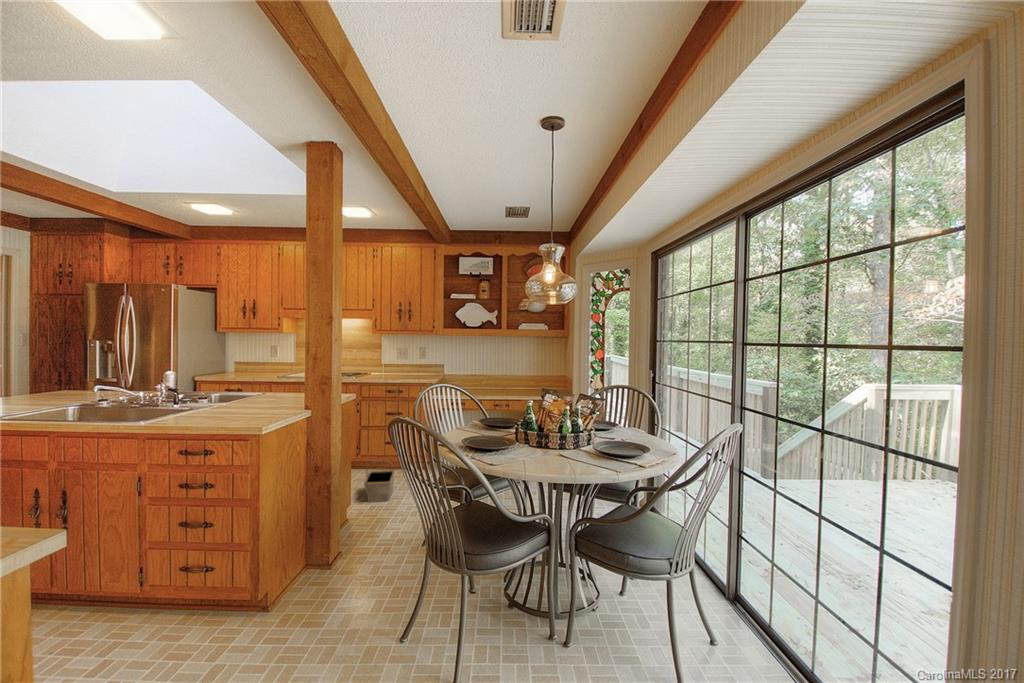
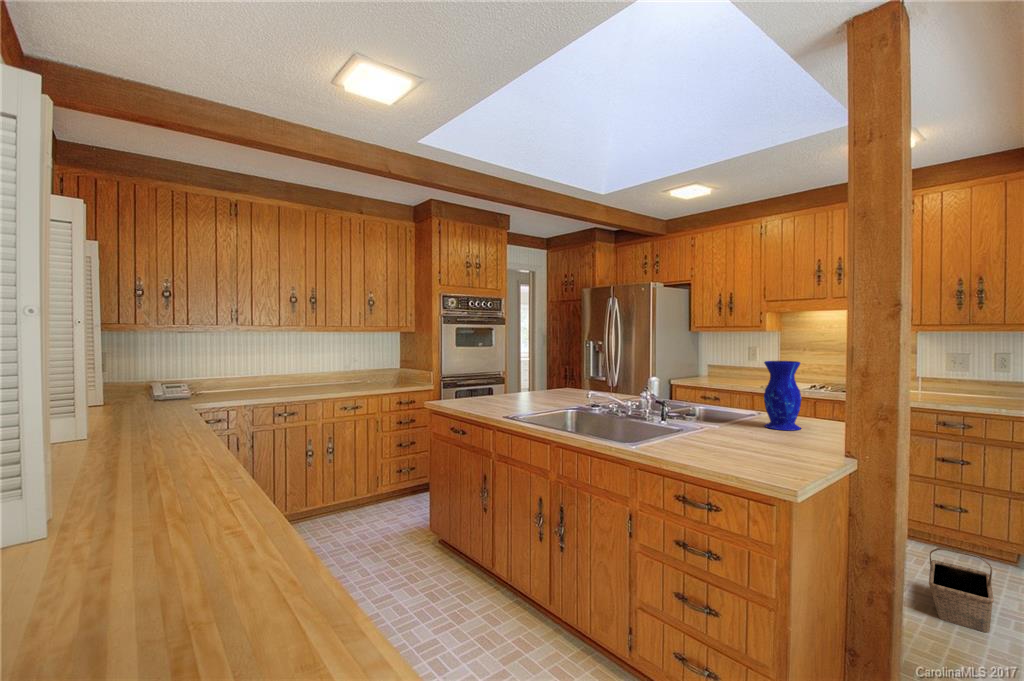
vase: none [263,354,288,400] -> present [764,361,802,430]

